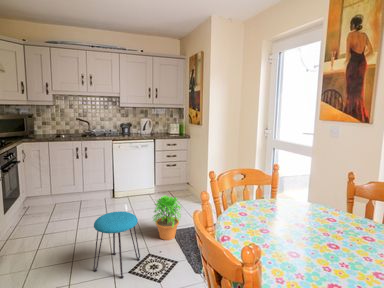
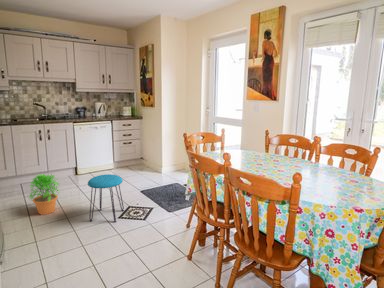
potted plant: present [153,196,181,240] -> present [29,174,58,215]

